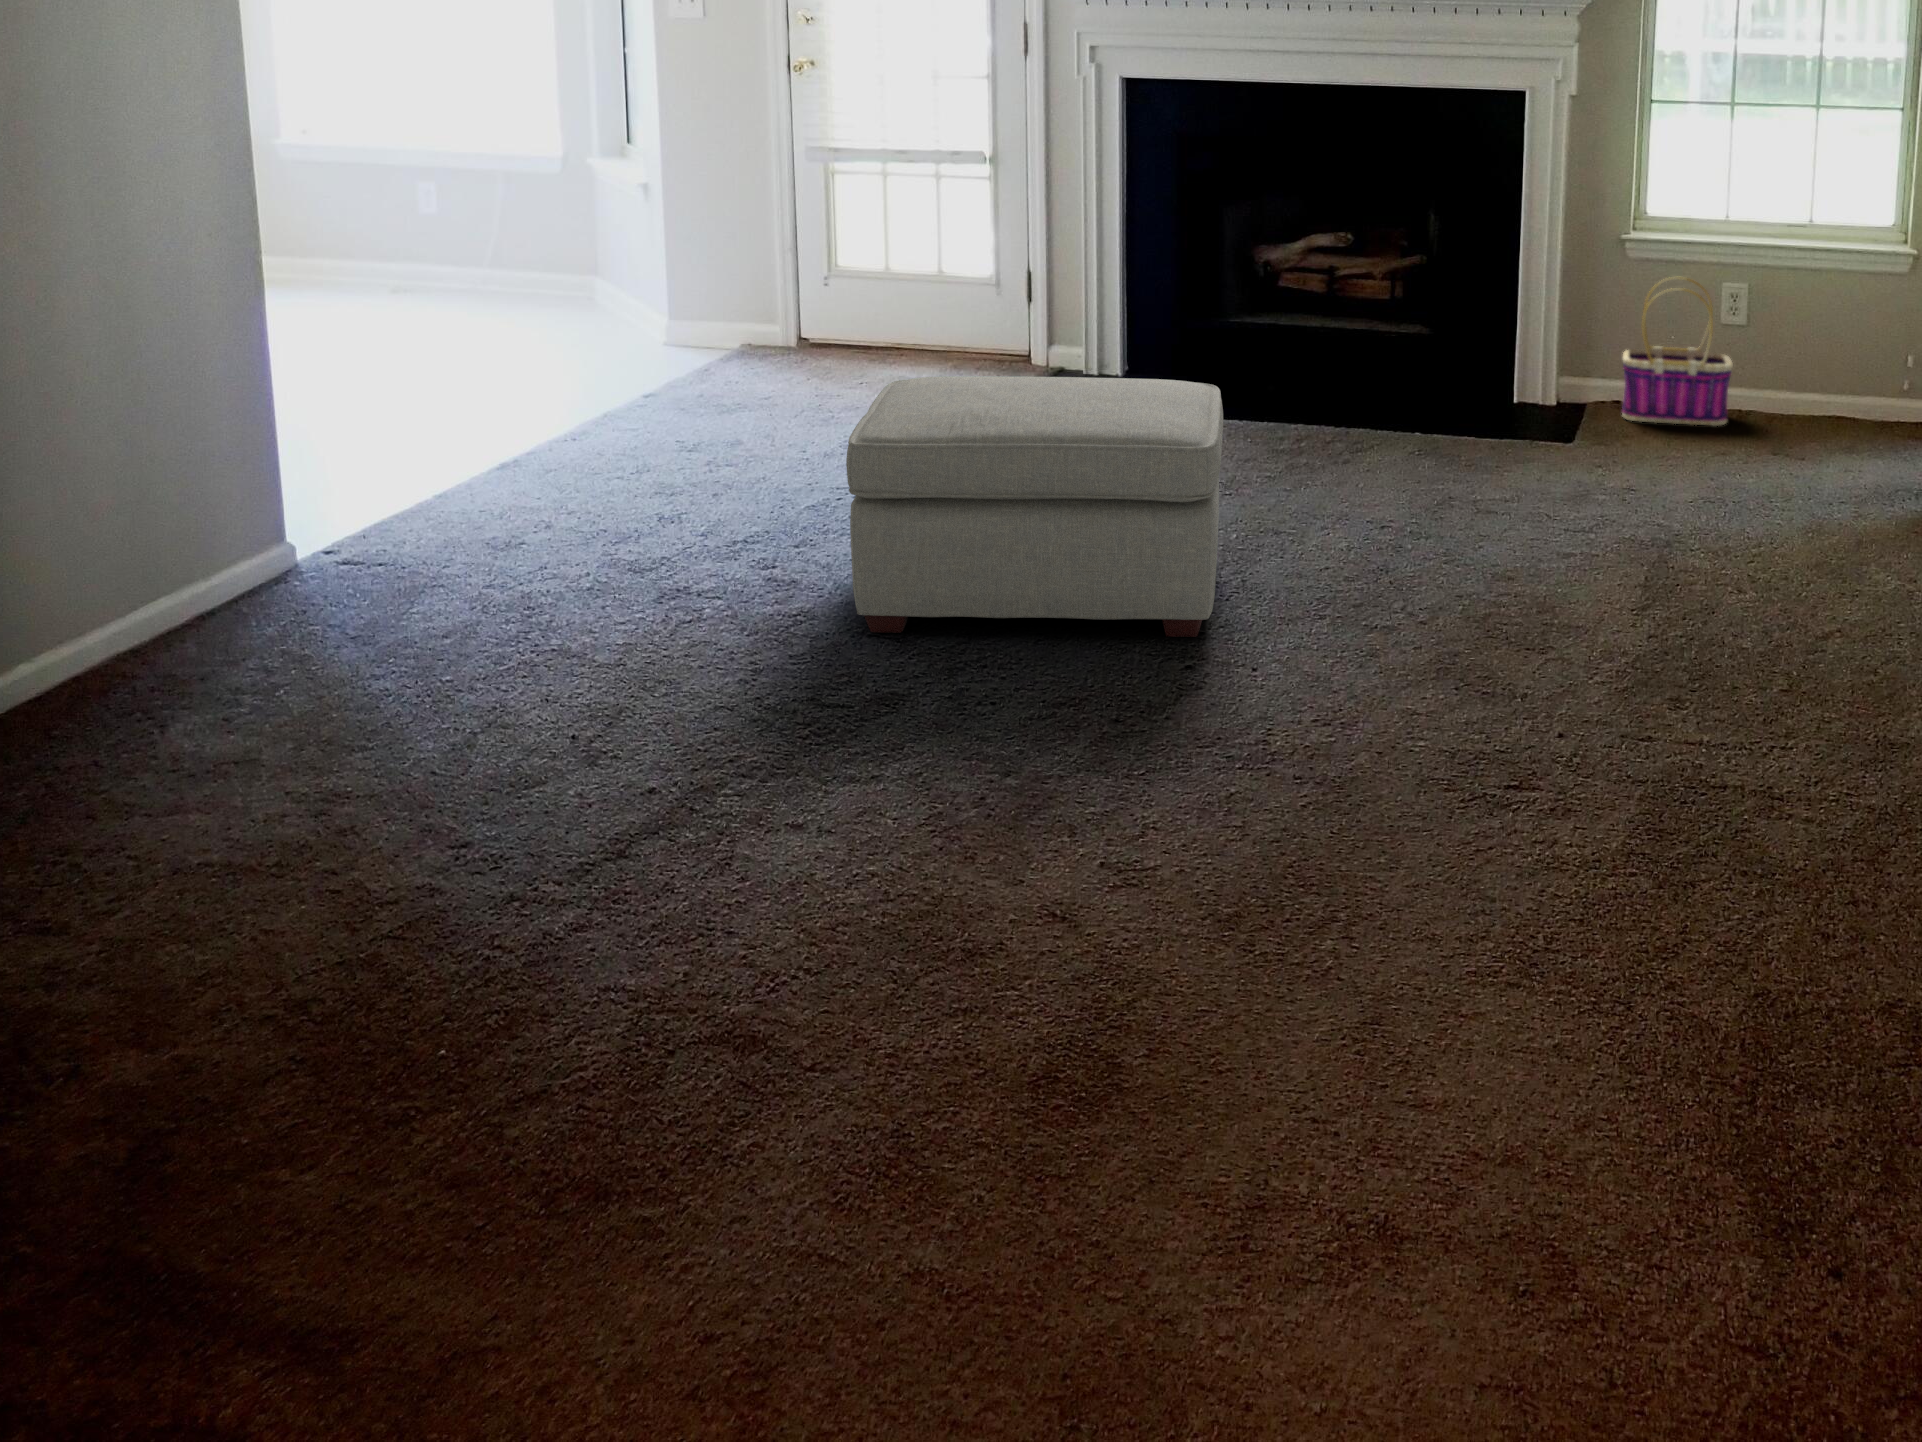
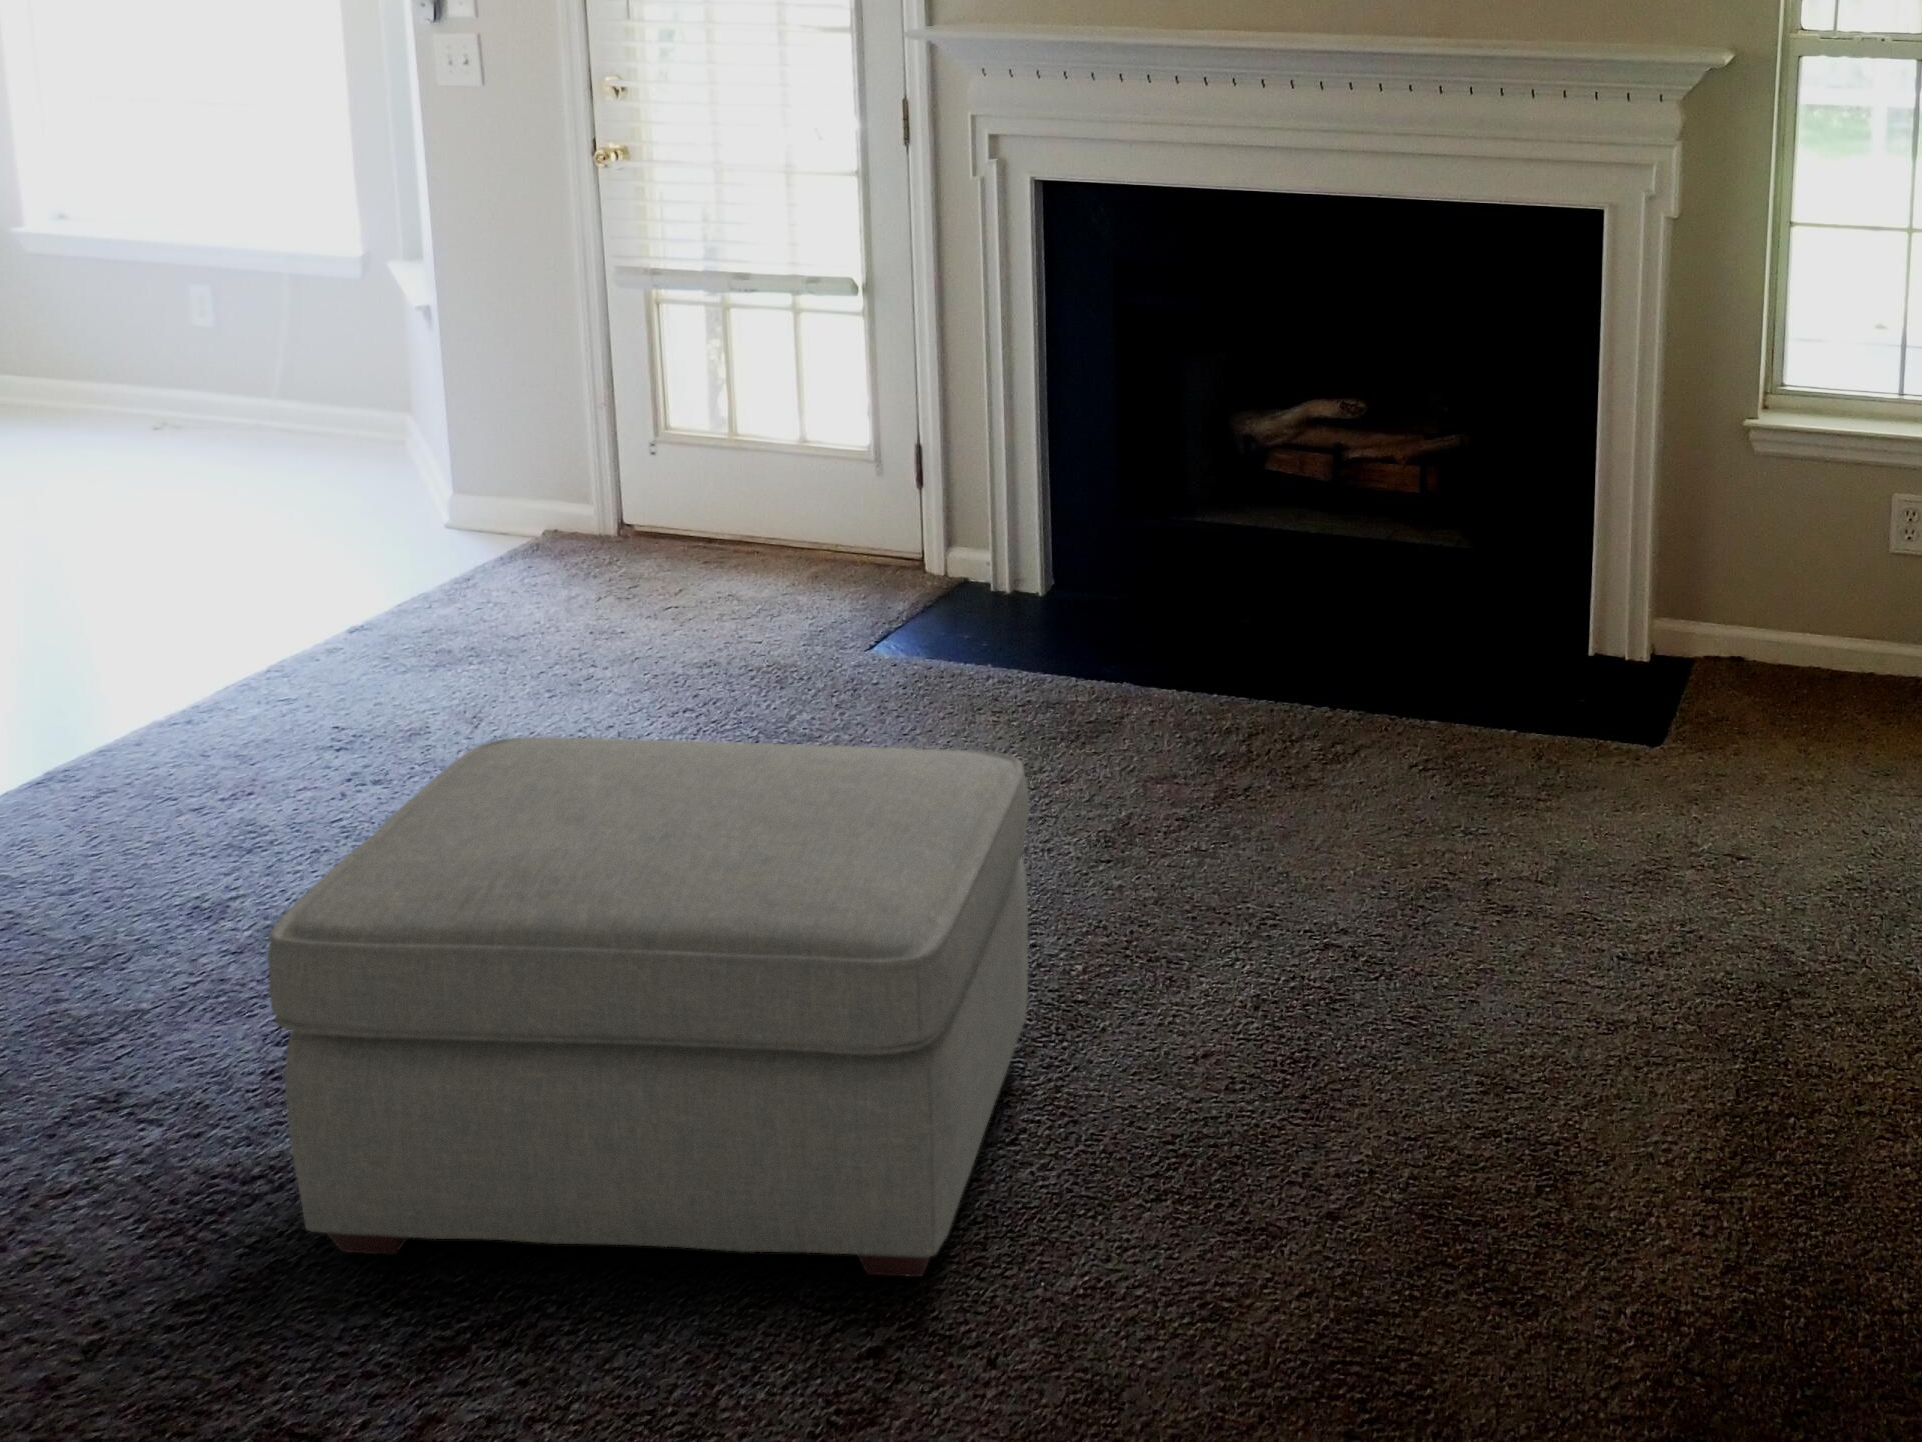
basket: present [1622,277,1733,426] -> none [1743,483,1907,709]

